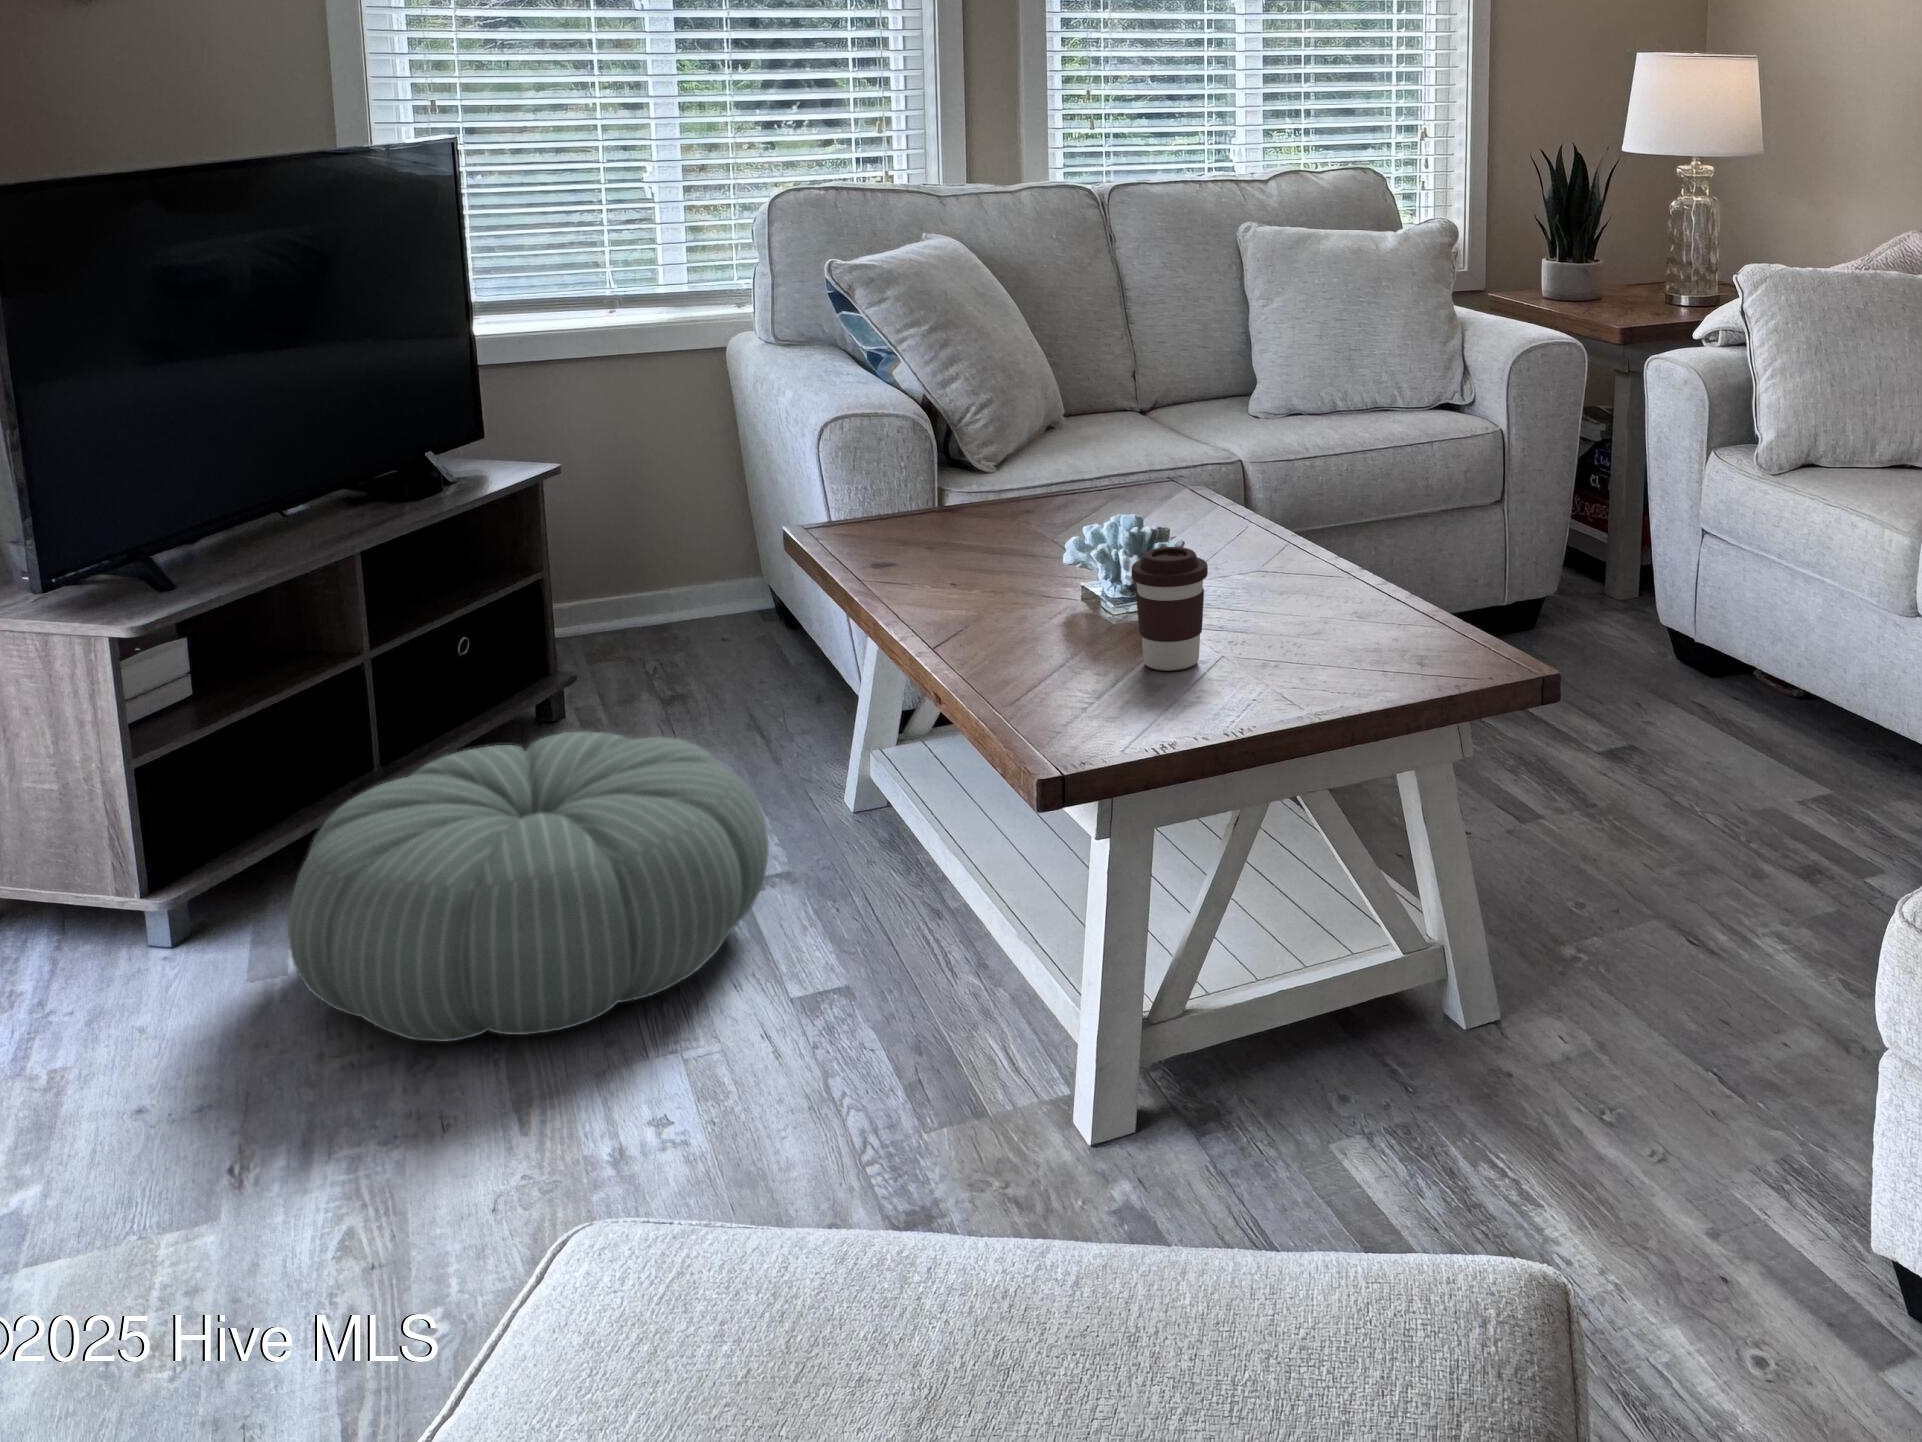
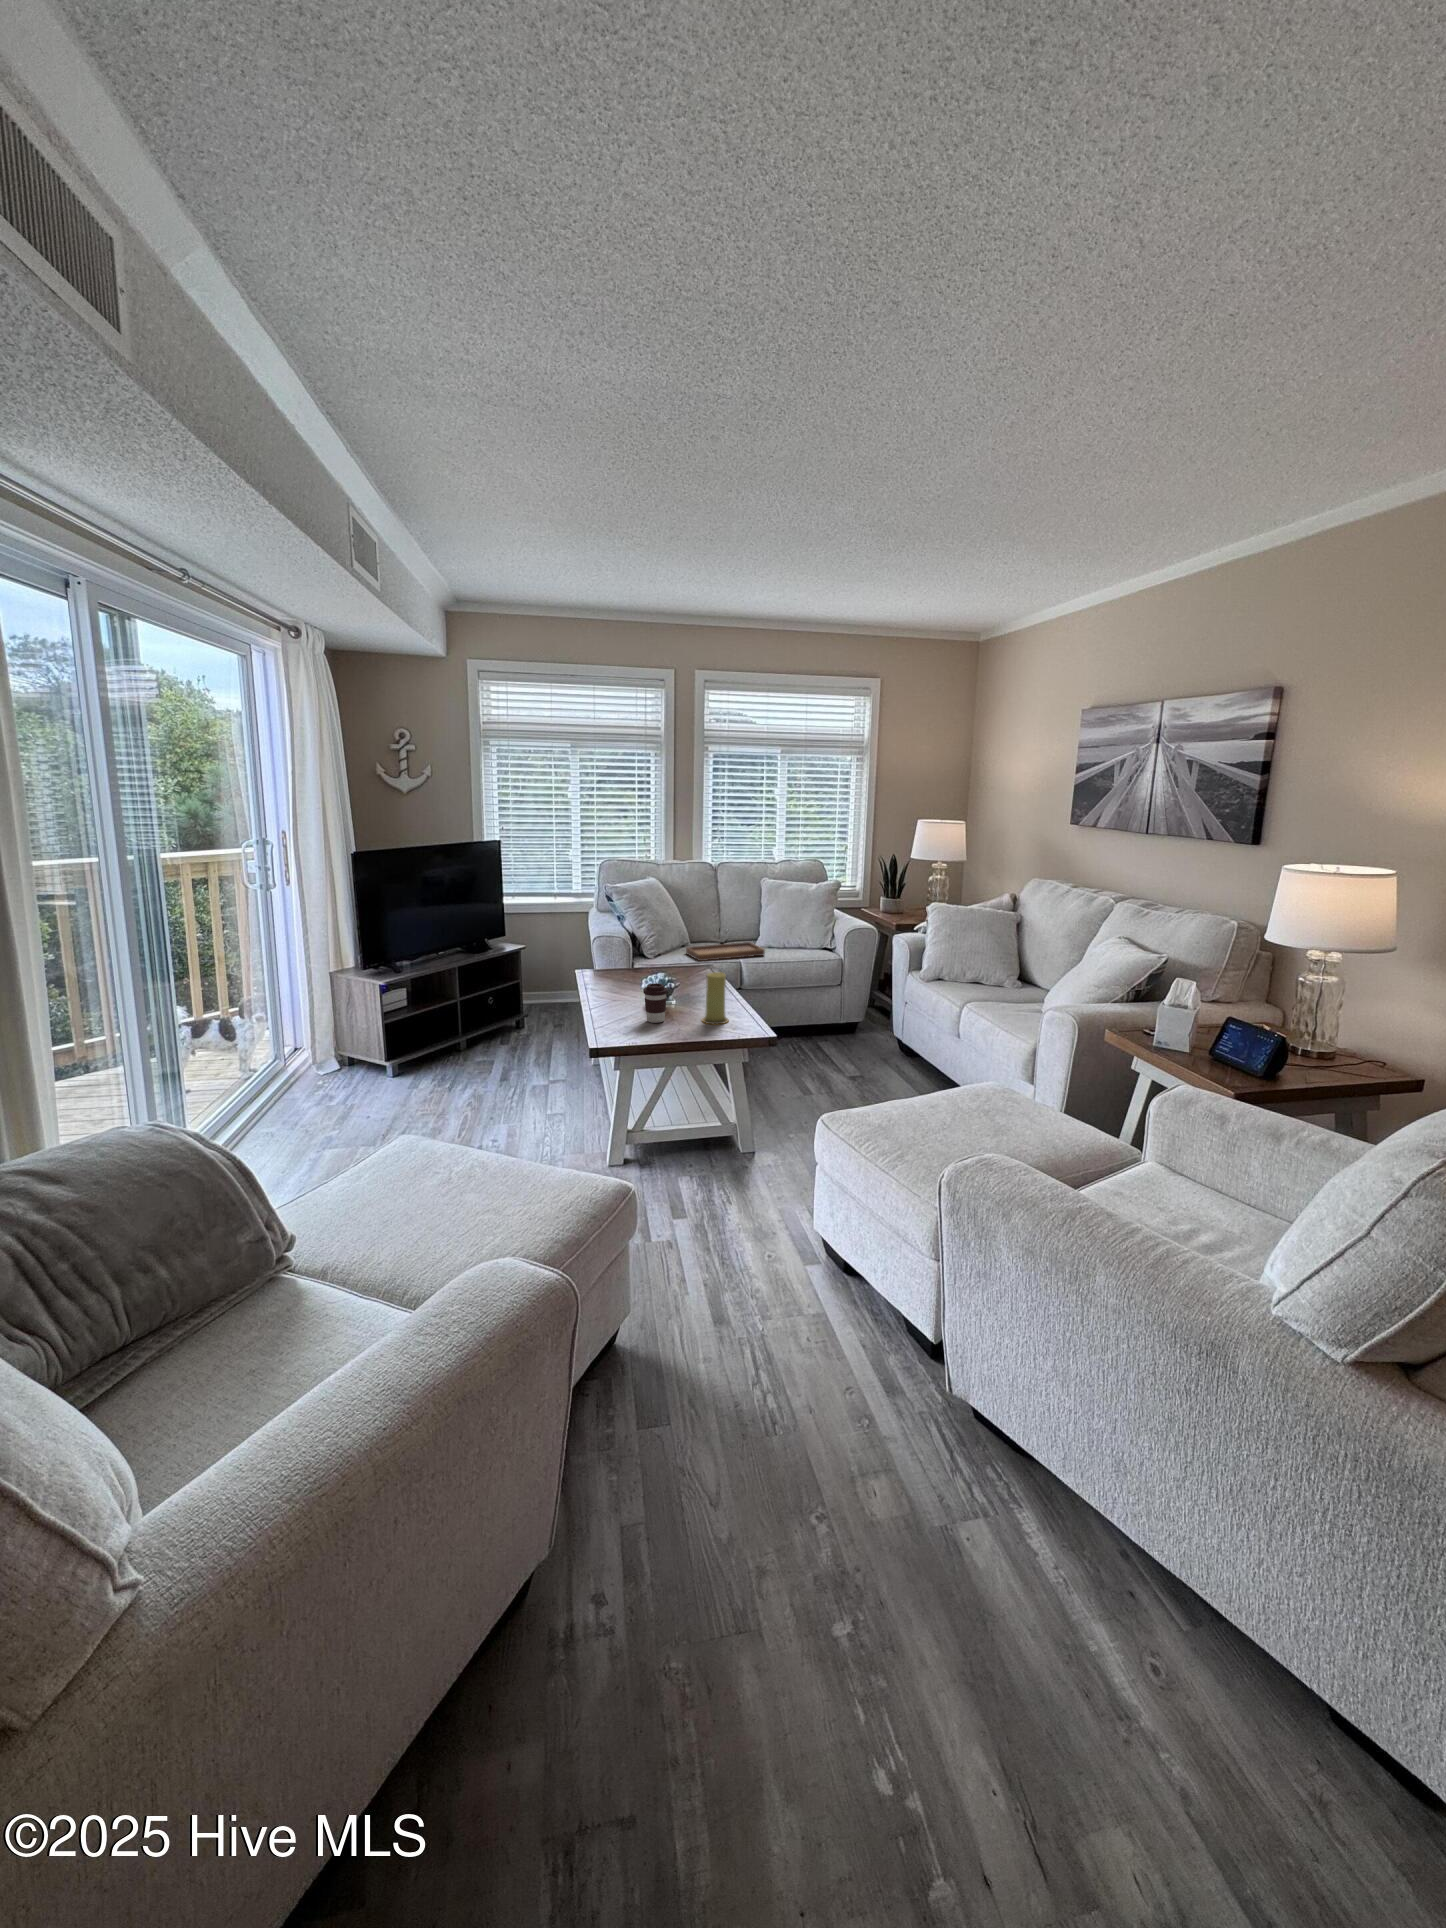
tray: none [1072,369,1297,465] -> present [686,930,765,961]
candle: none [1304,495,1388,656] -> present [702,972,728,1024]
pouf: present [288,732,769,1042] -> none [414,1027,551,1111]

